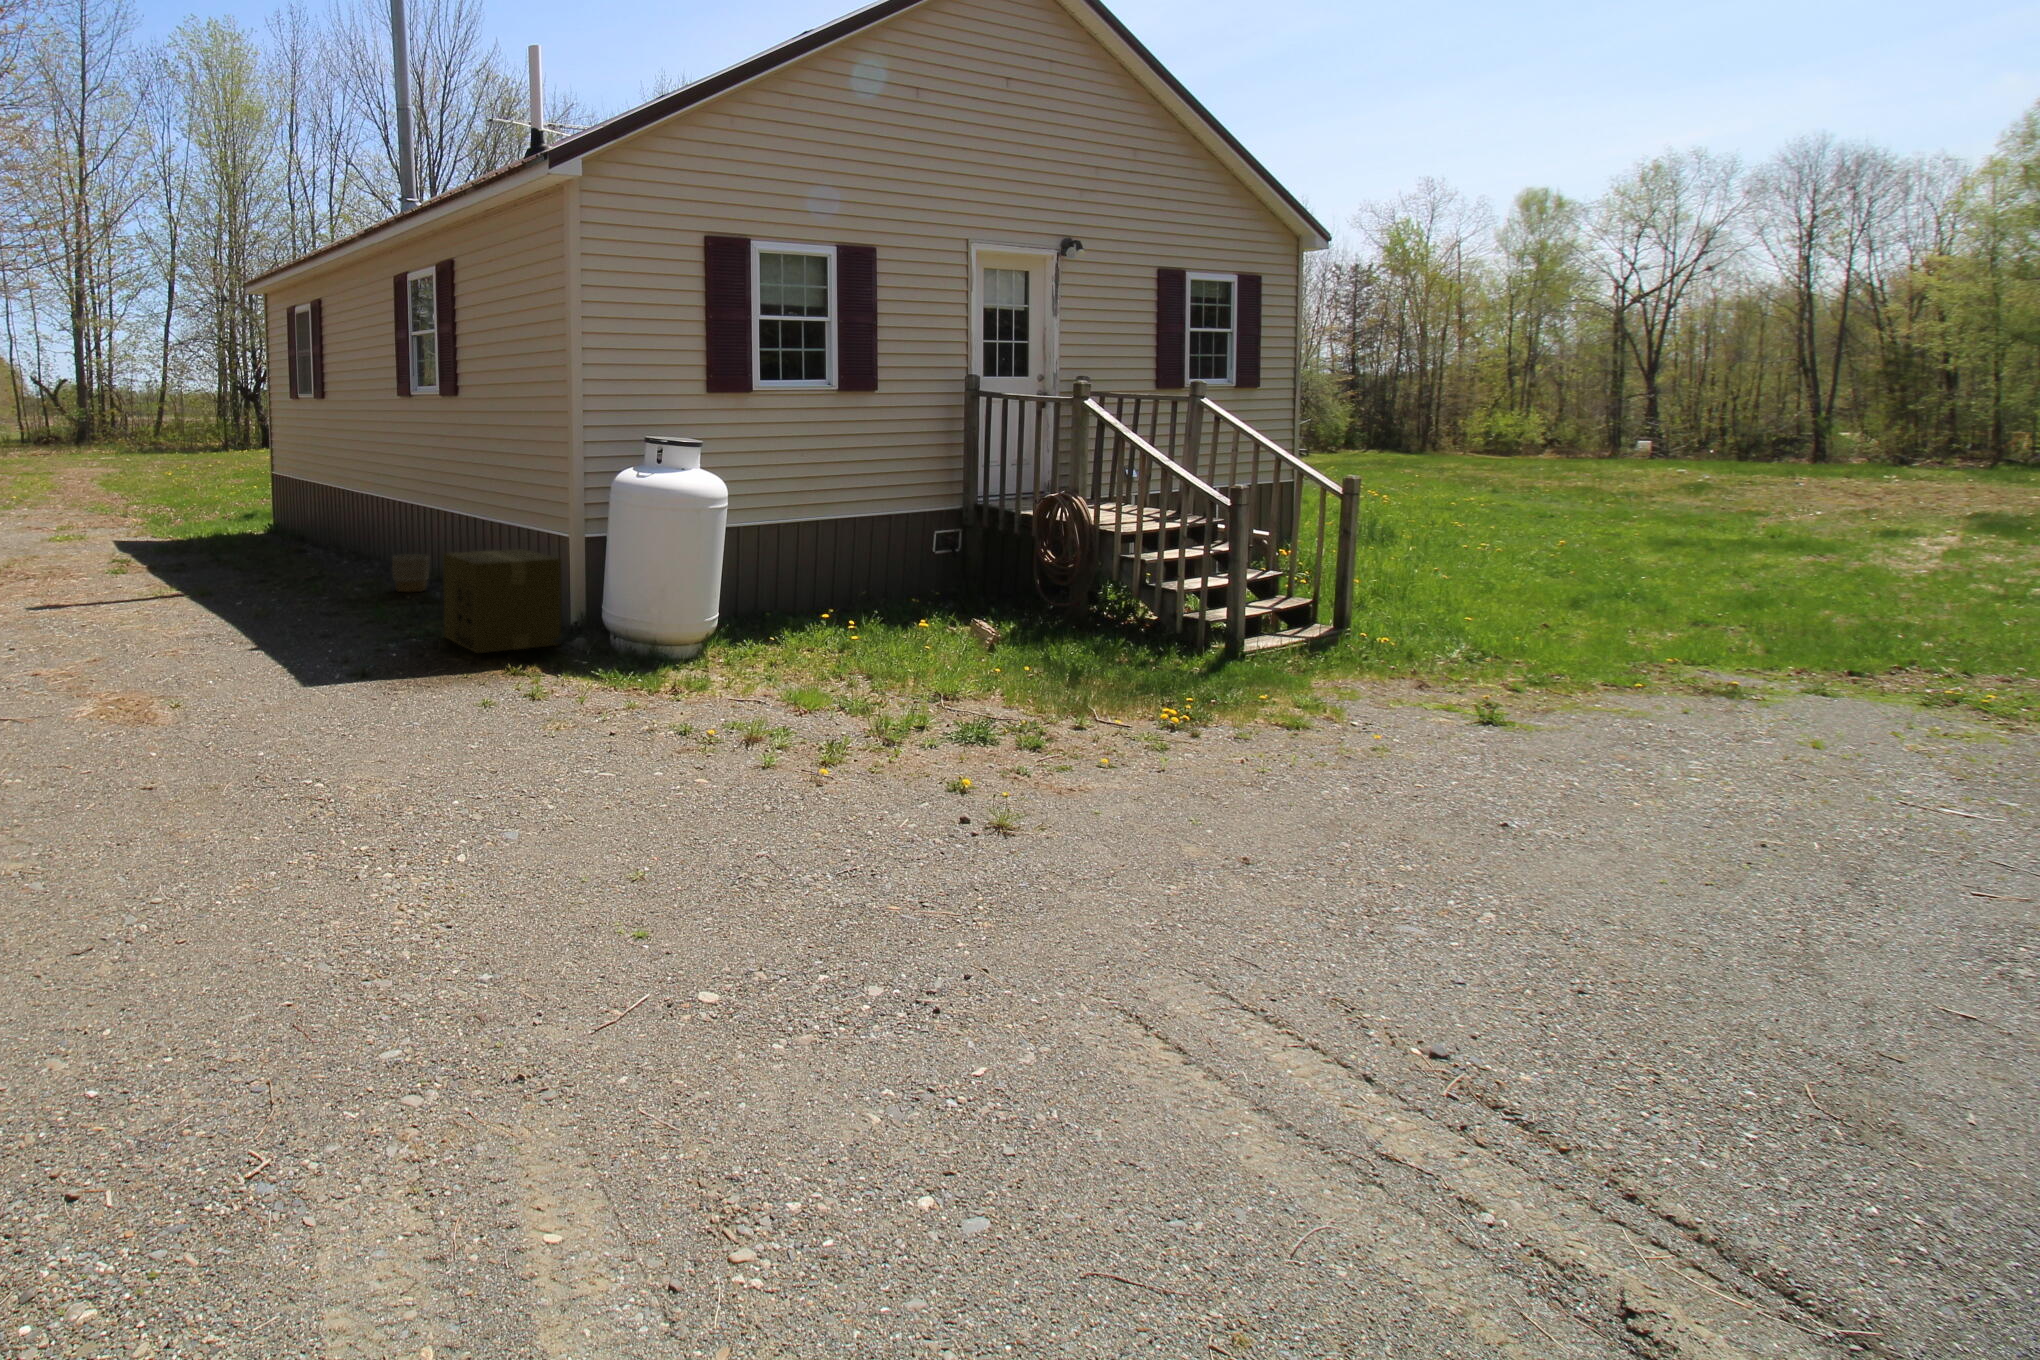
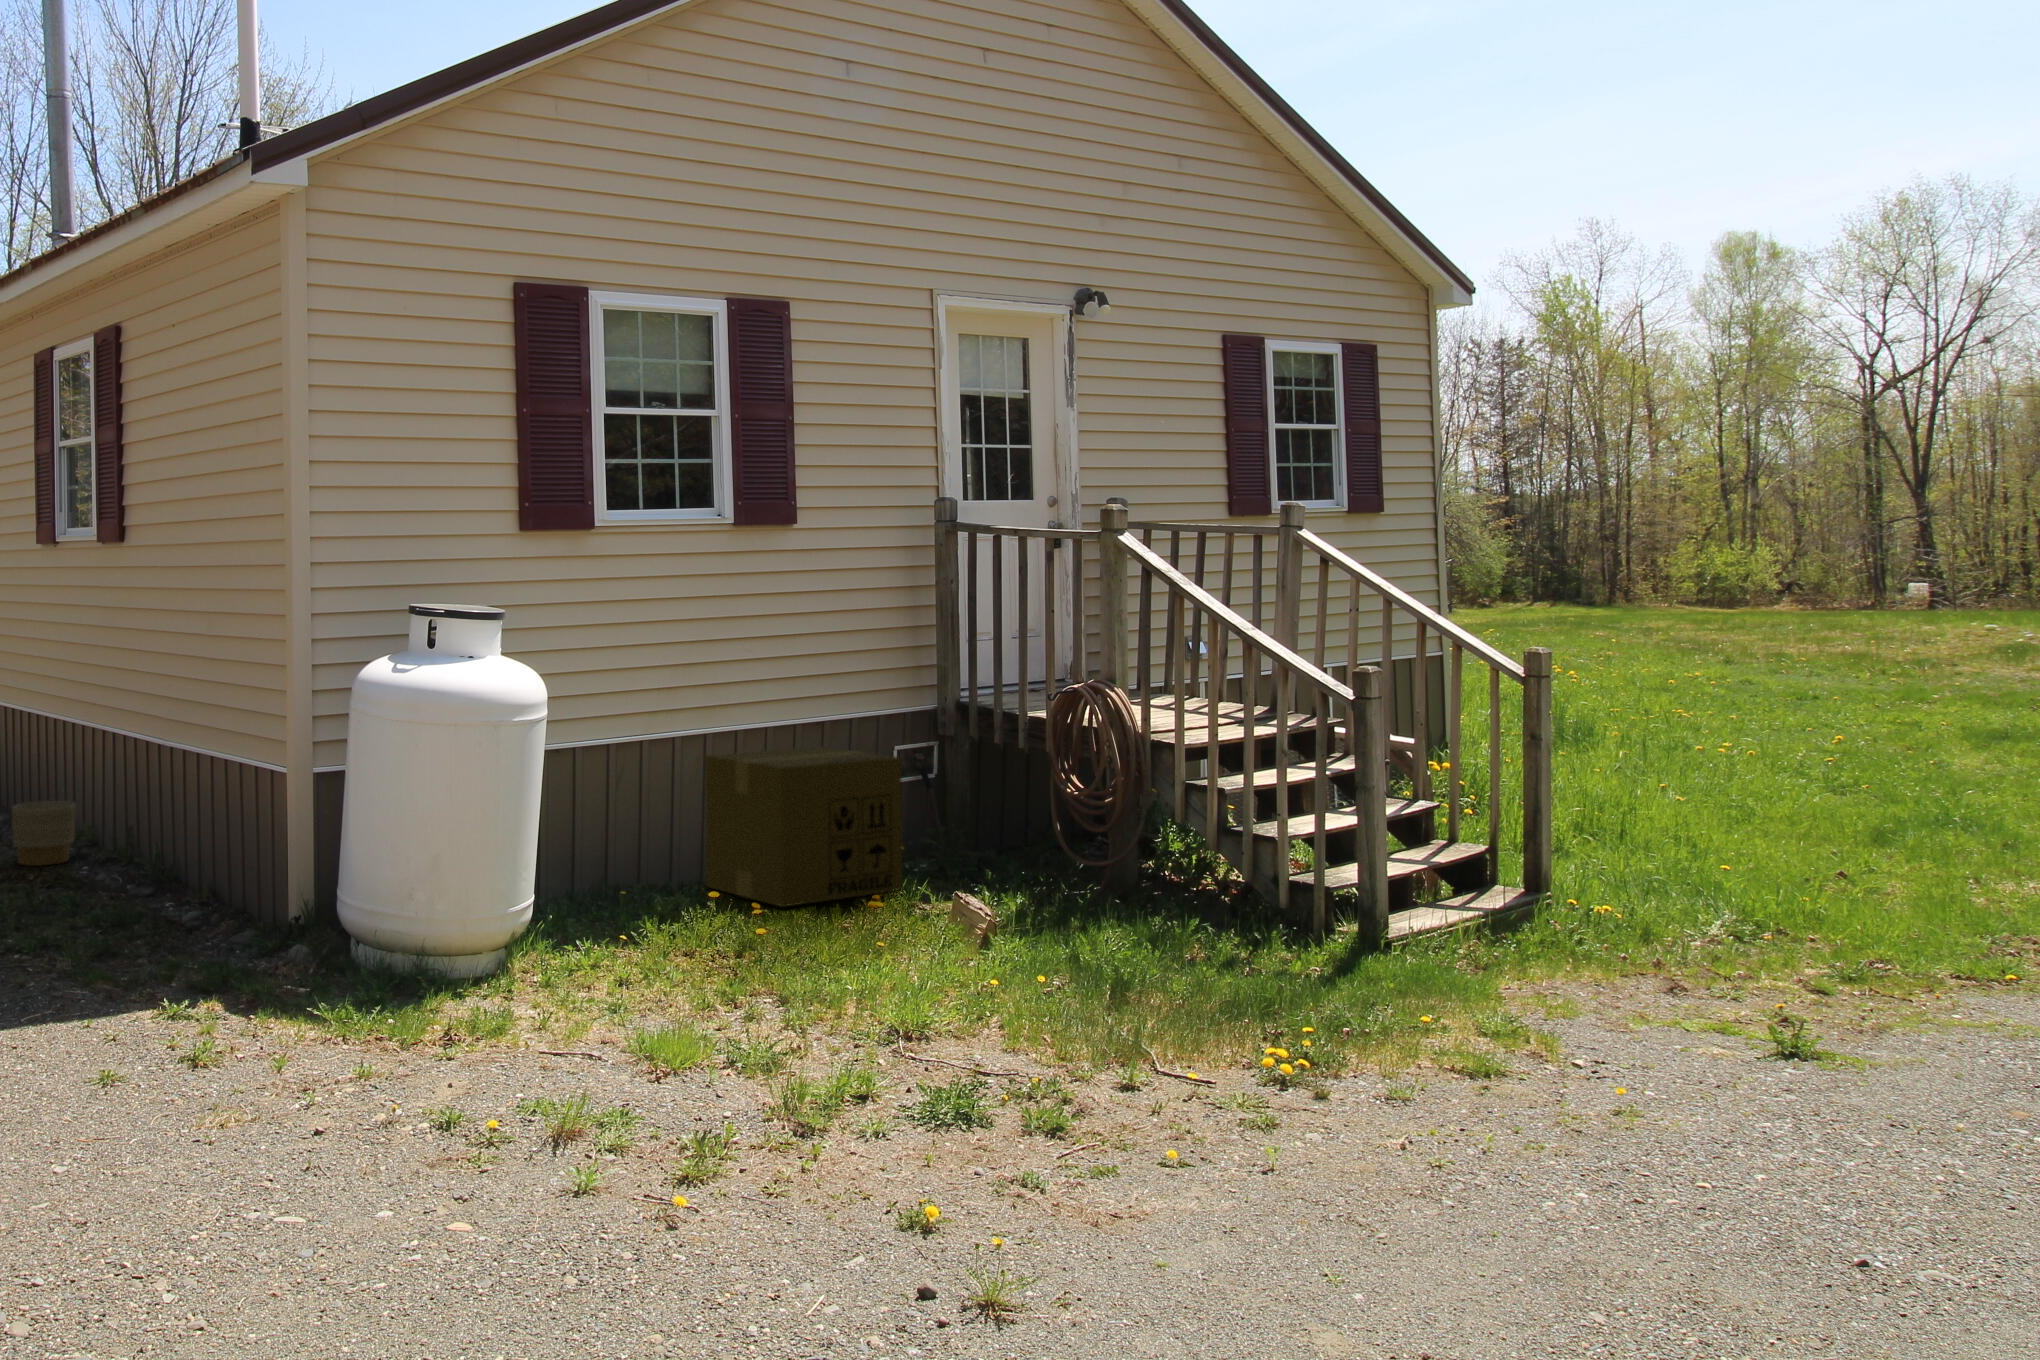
cardboard box: present [443,549,561,653] -> present [705,747,902,907]

